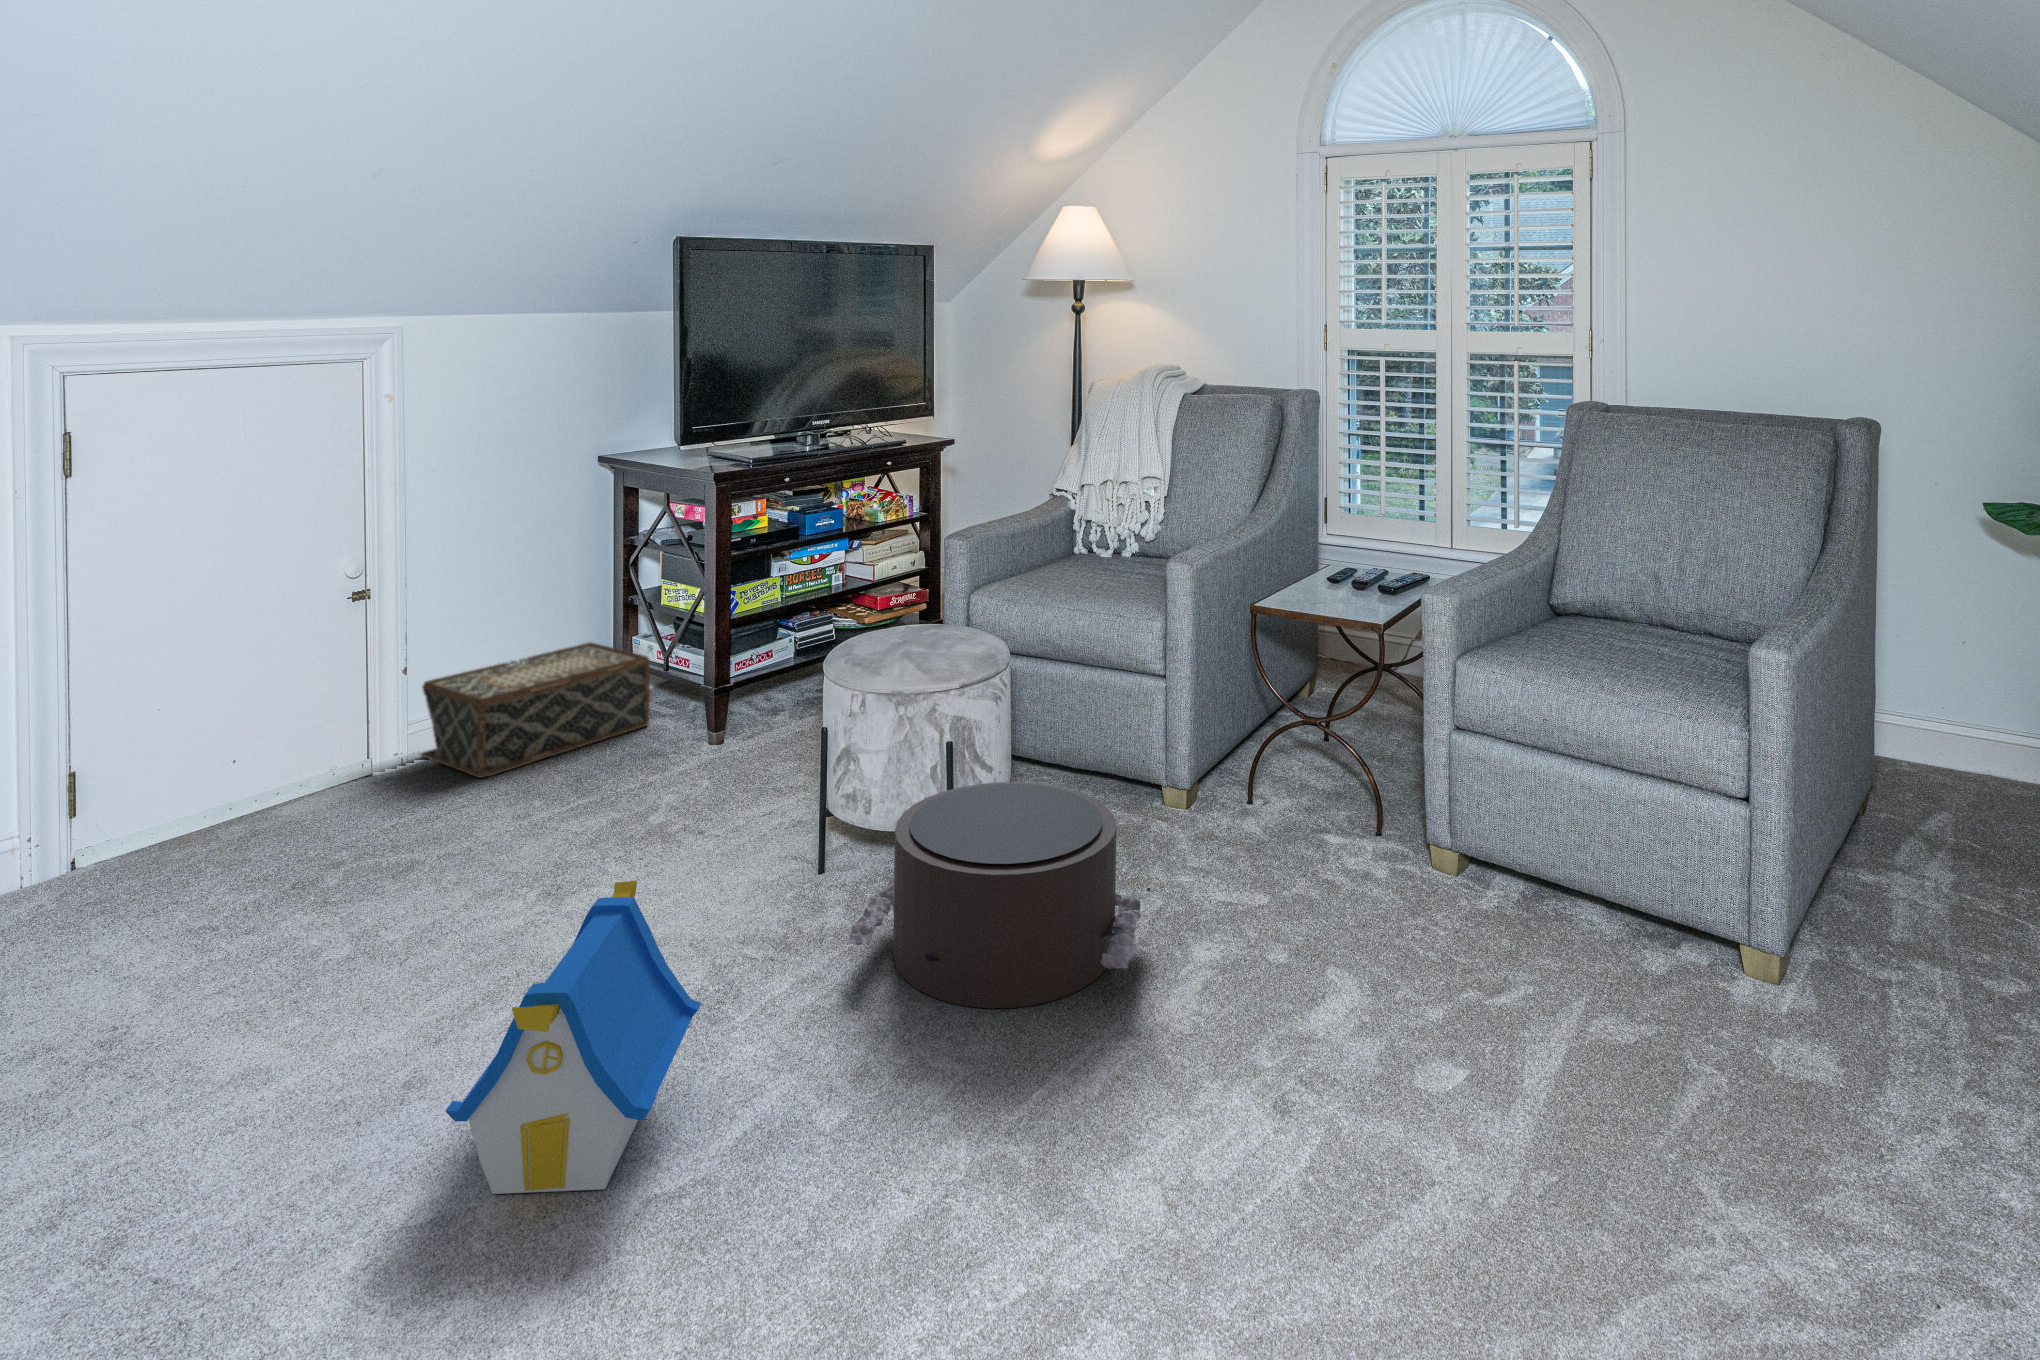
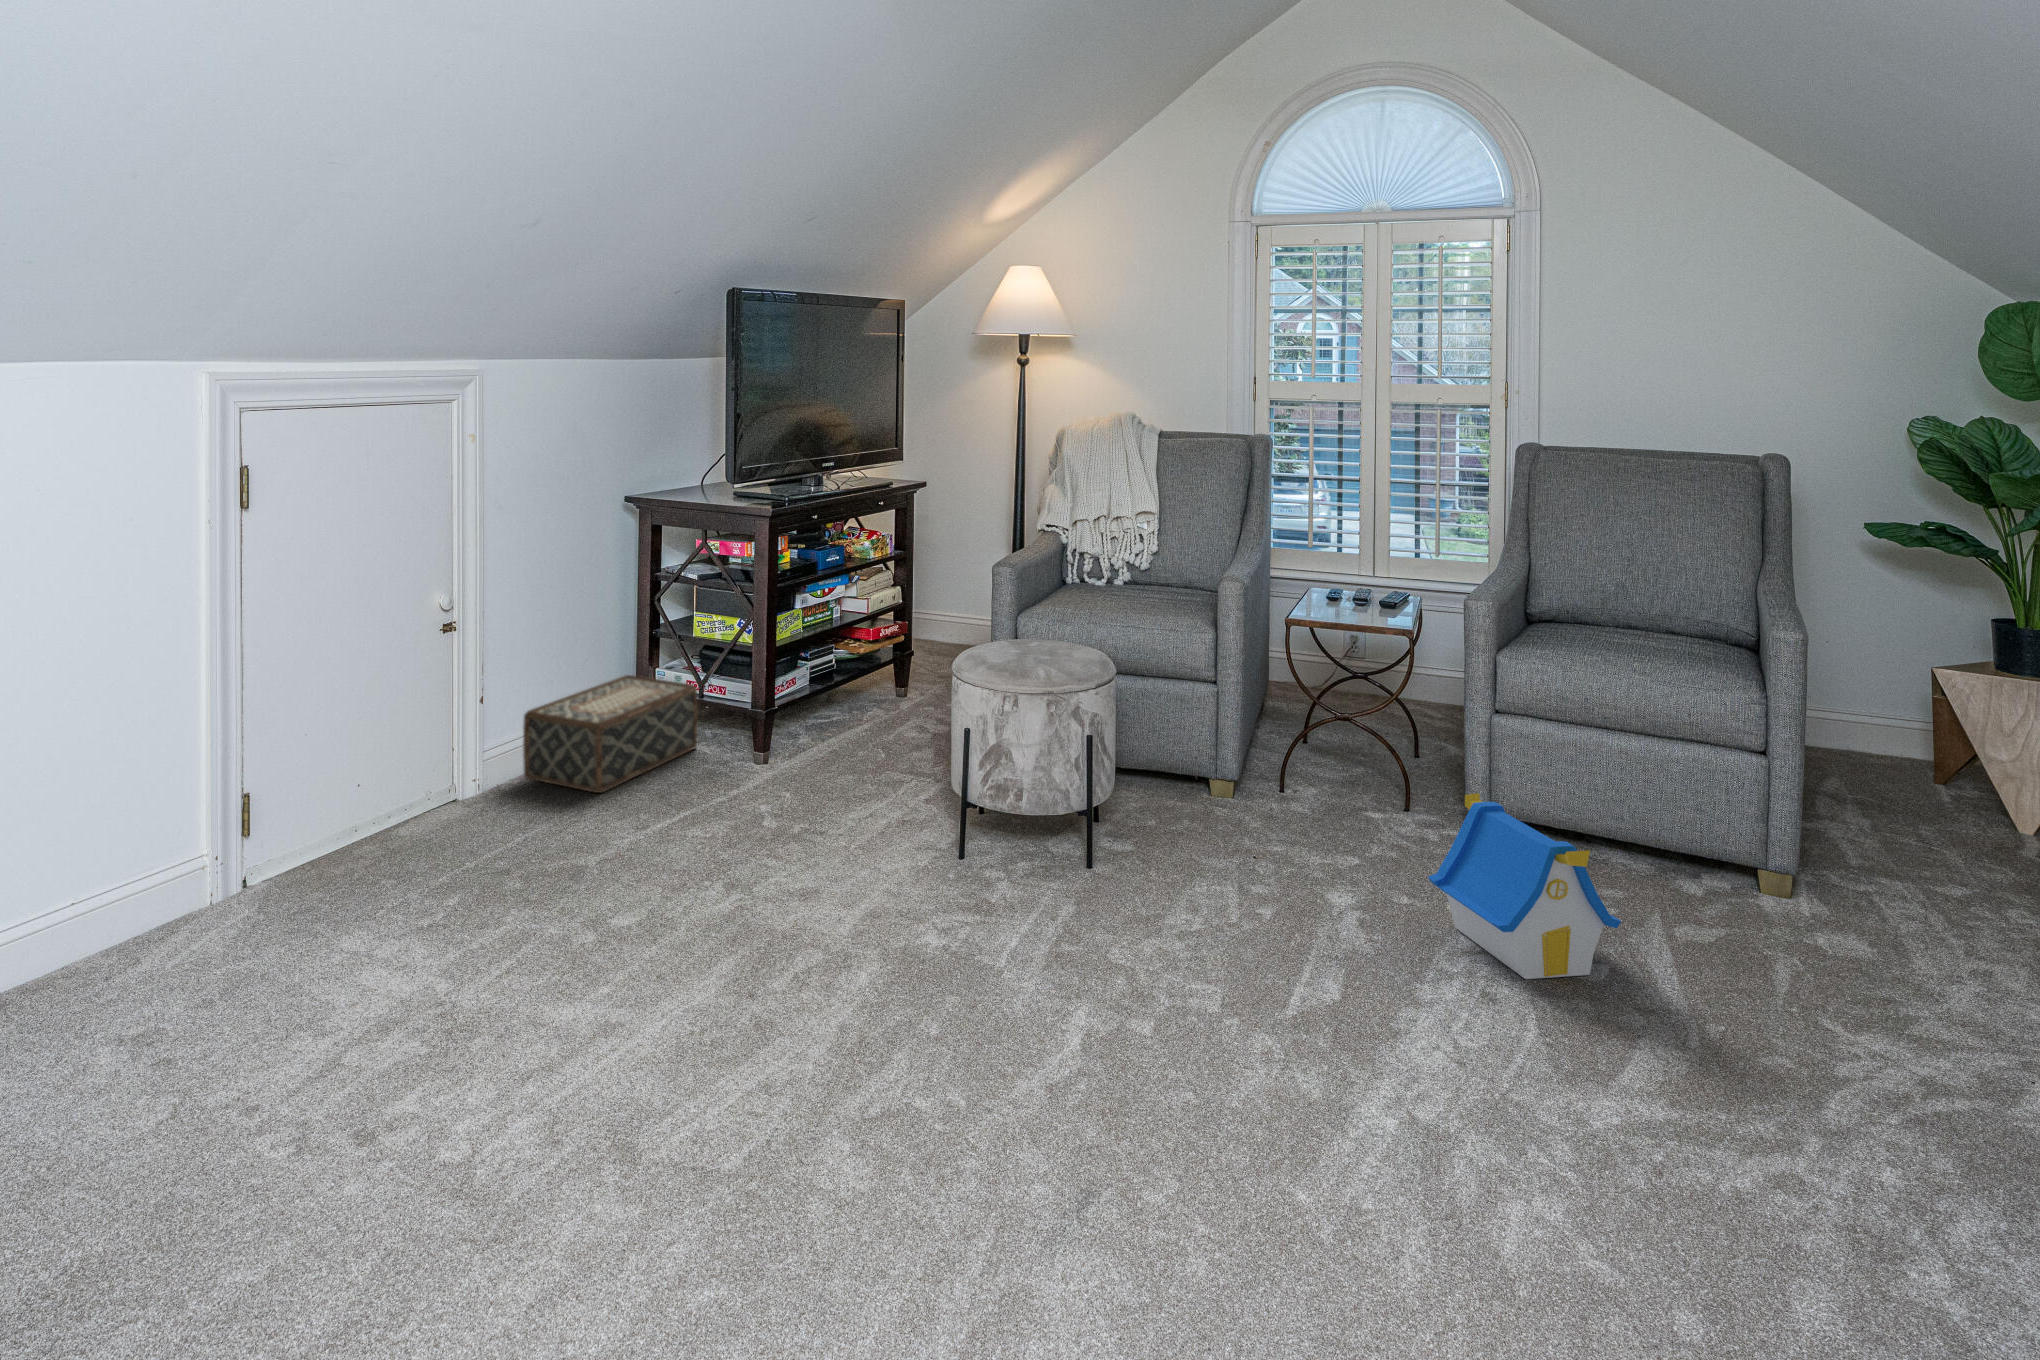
pouf: present [847,782,1141,1008] -> none [1053,769,1292,934]
toy house: present [445,881,701,1194] -> present [1428,793,1621,979]

